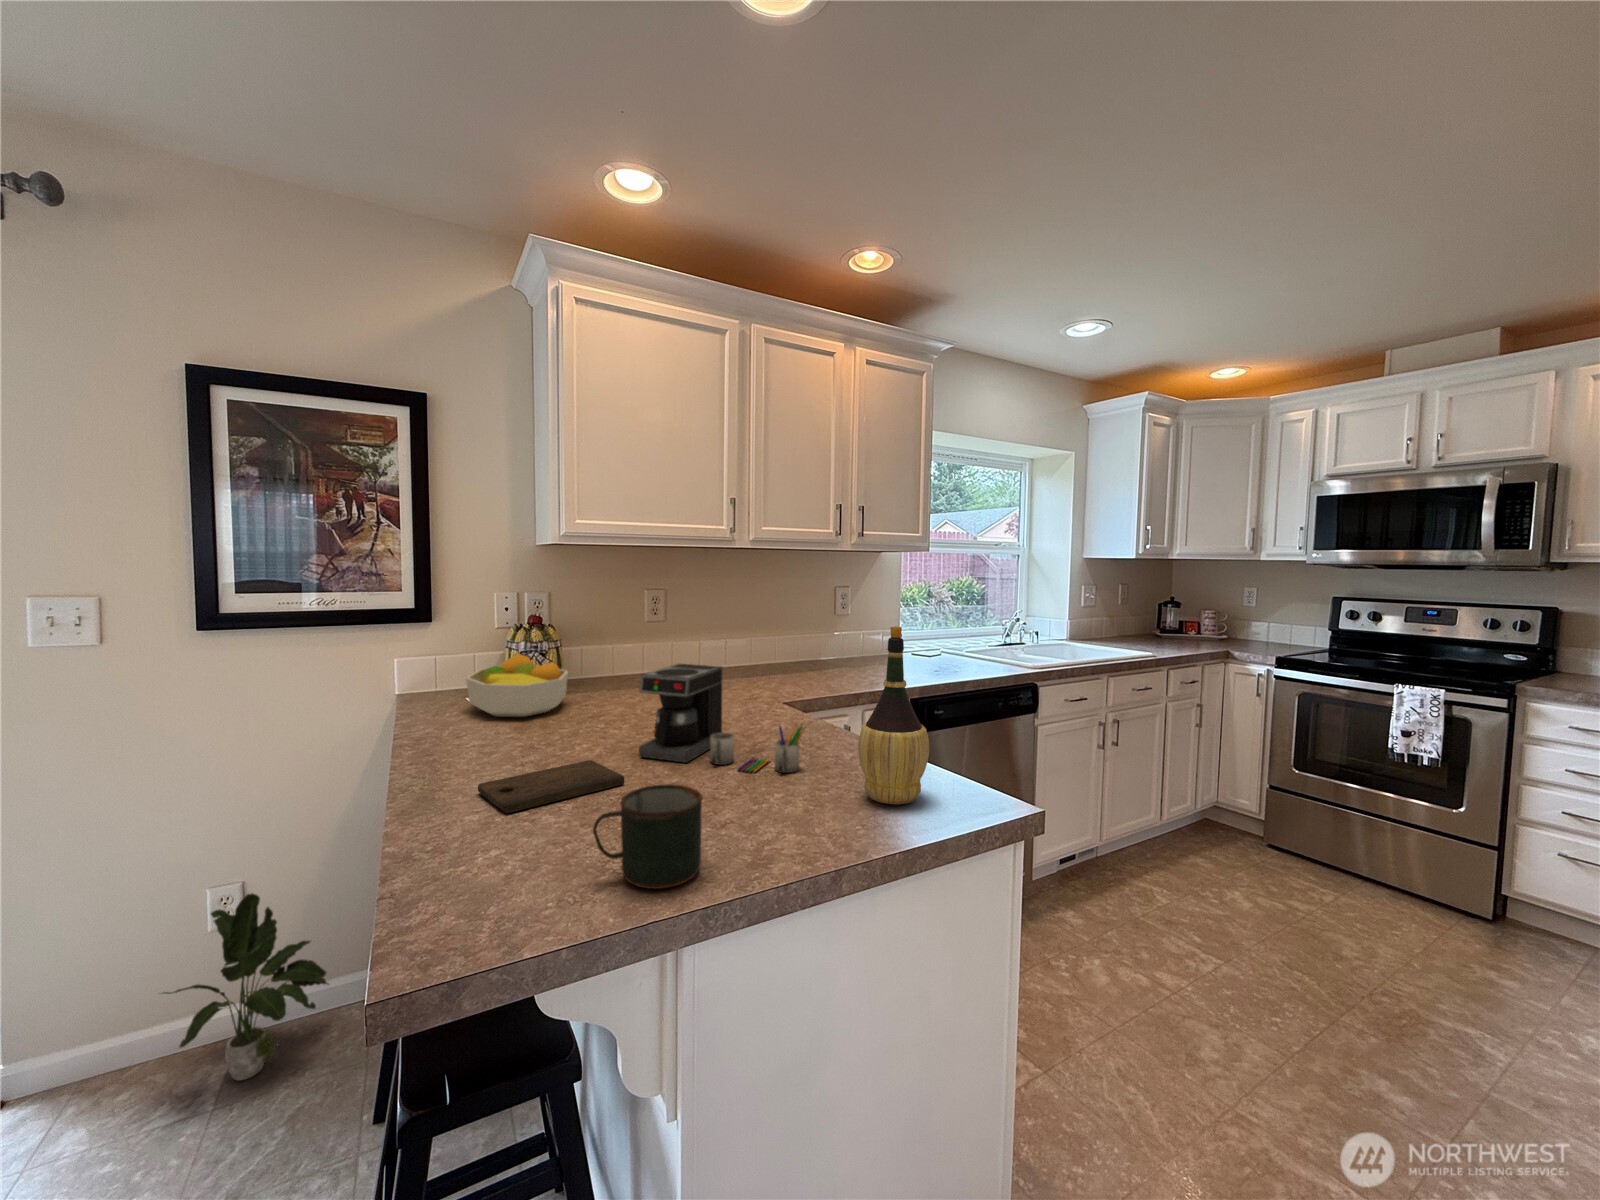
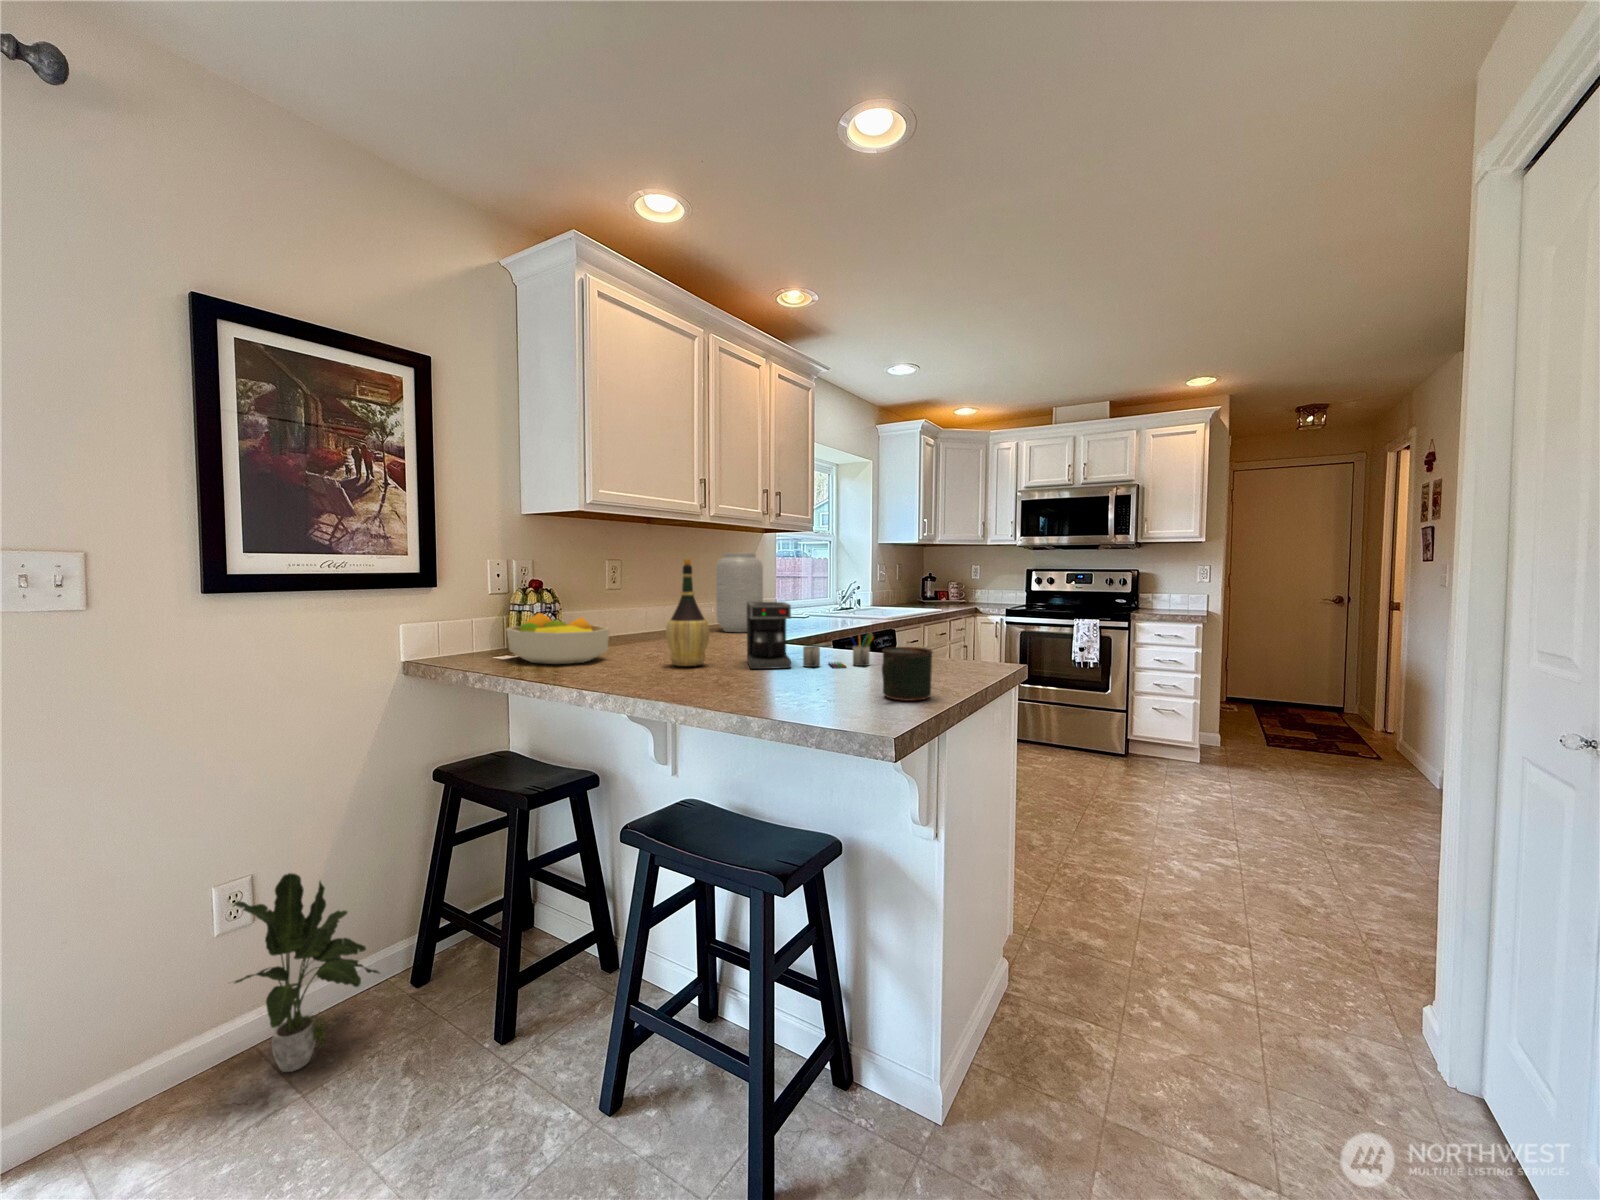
vase: none [781,582,837,678] -> present [716,553,763,632]
wine bottle: present [858,626,929,804] -> present [666,558,710,666]
cutting board: present [478,760,624,813] -> none [692,669,780,693]

